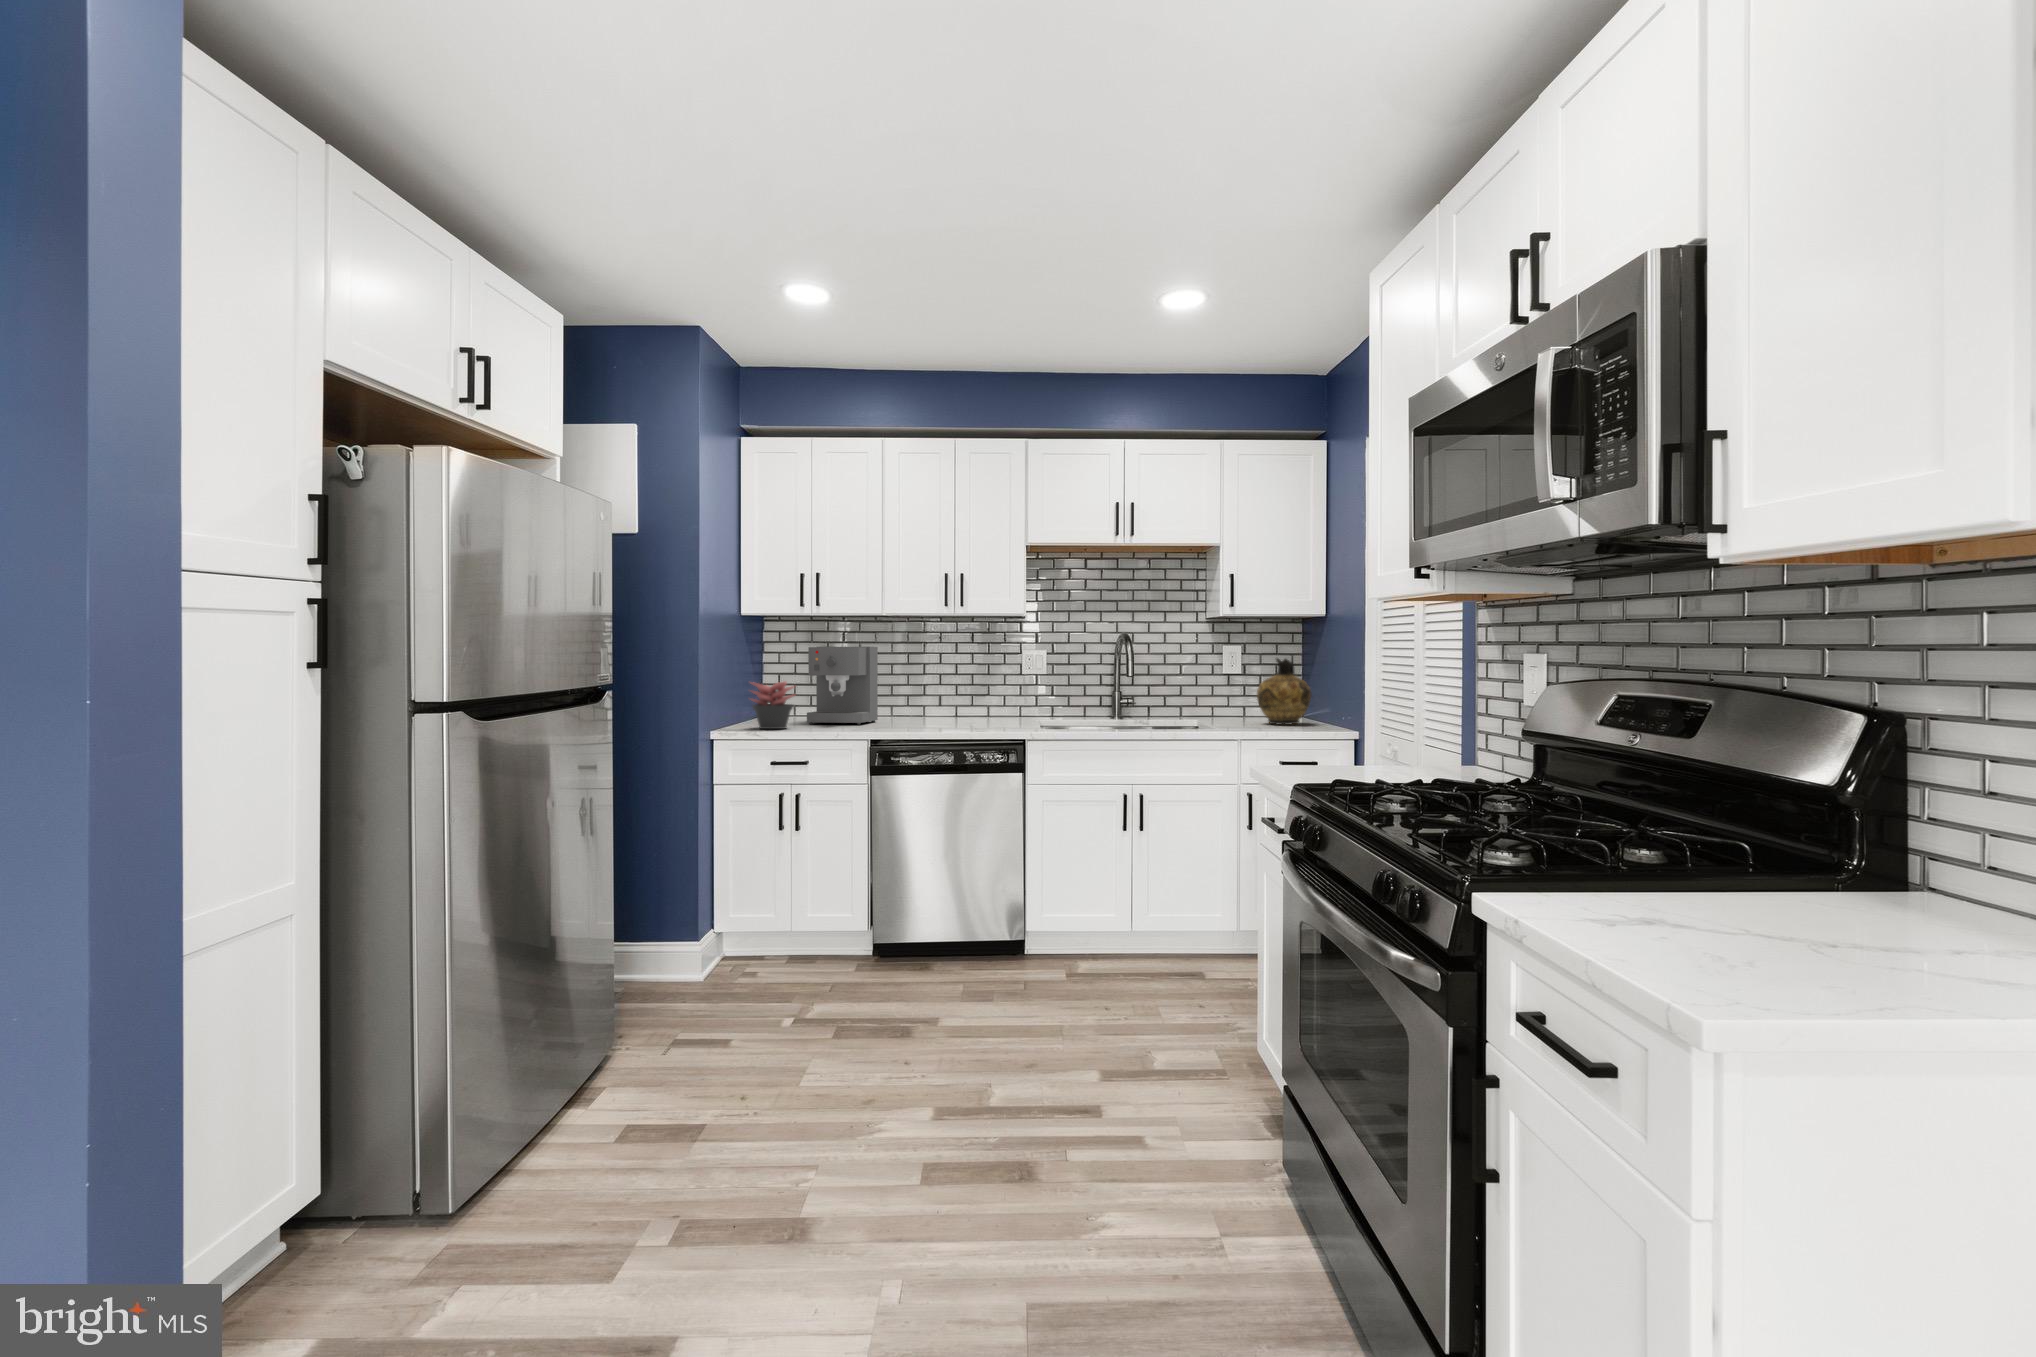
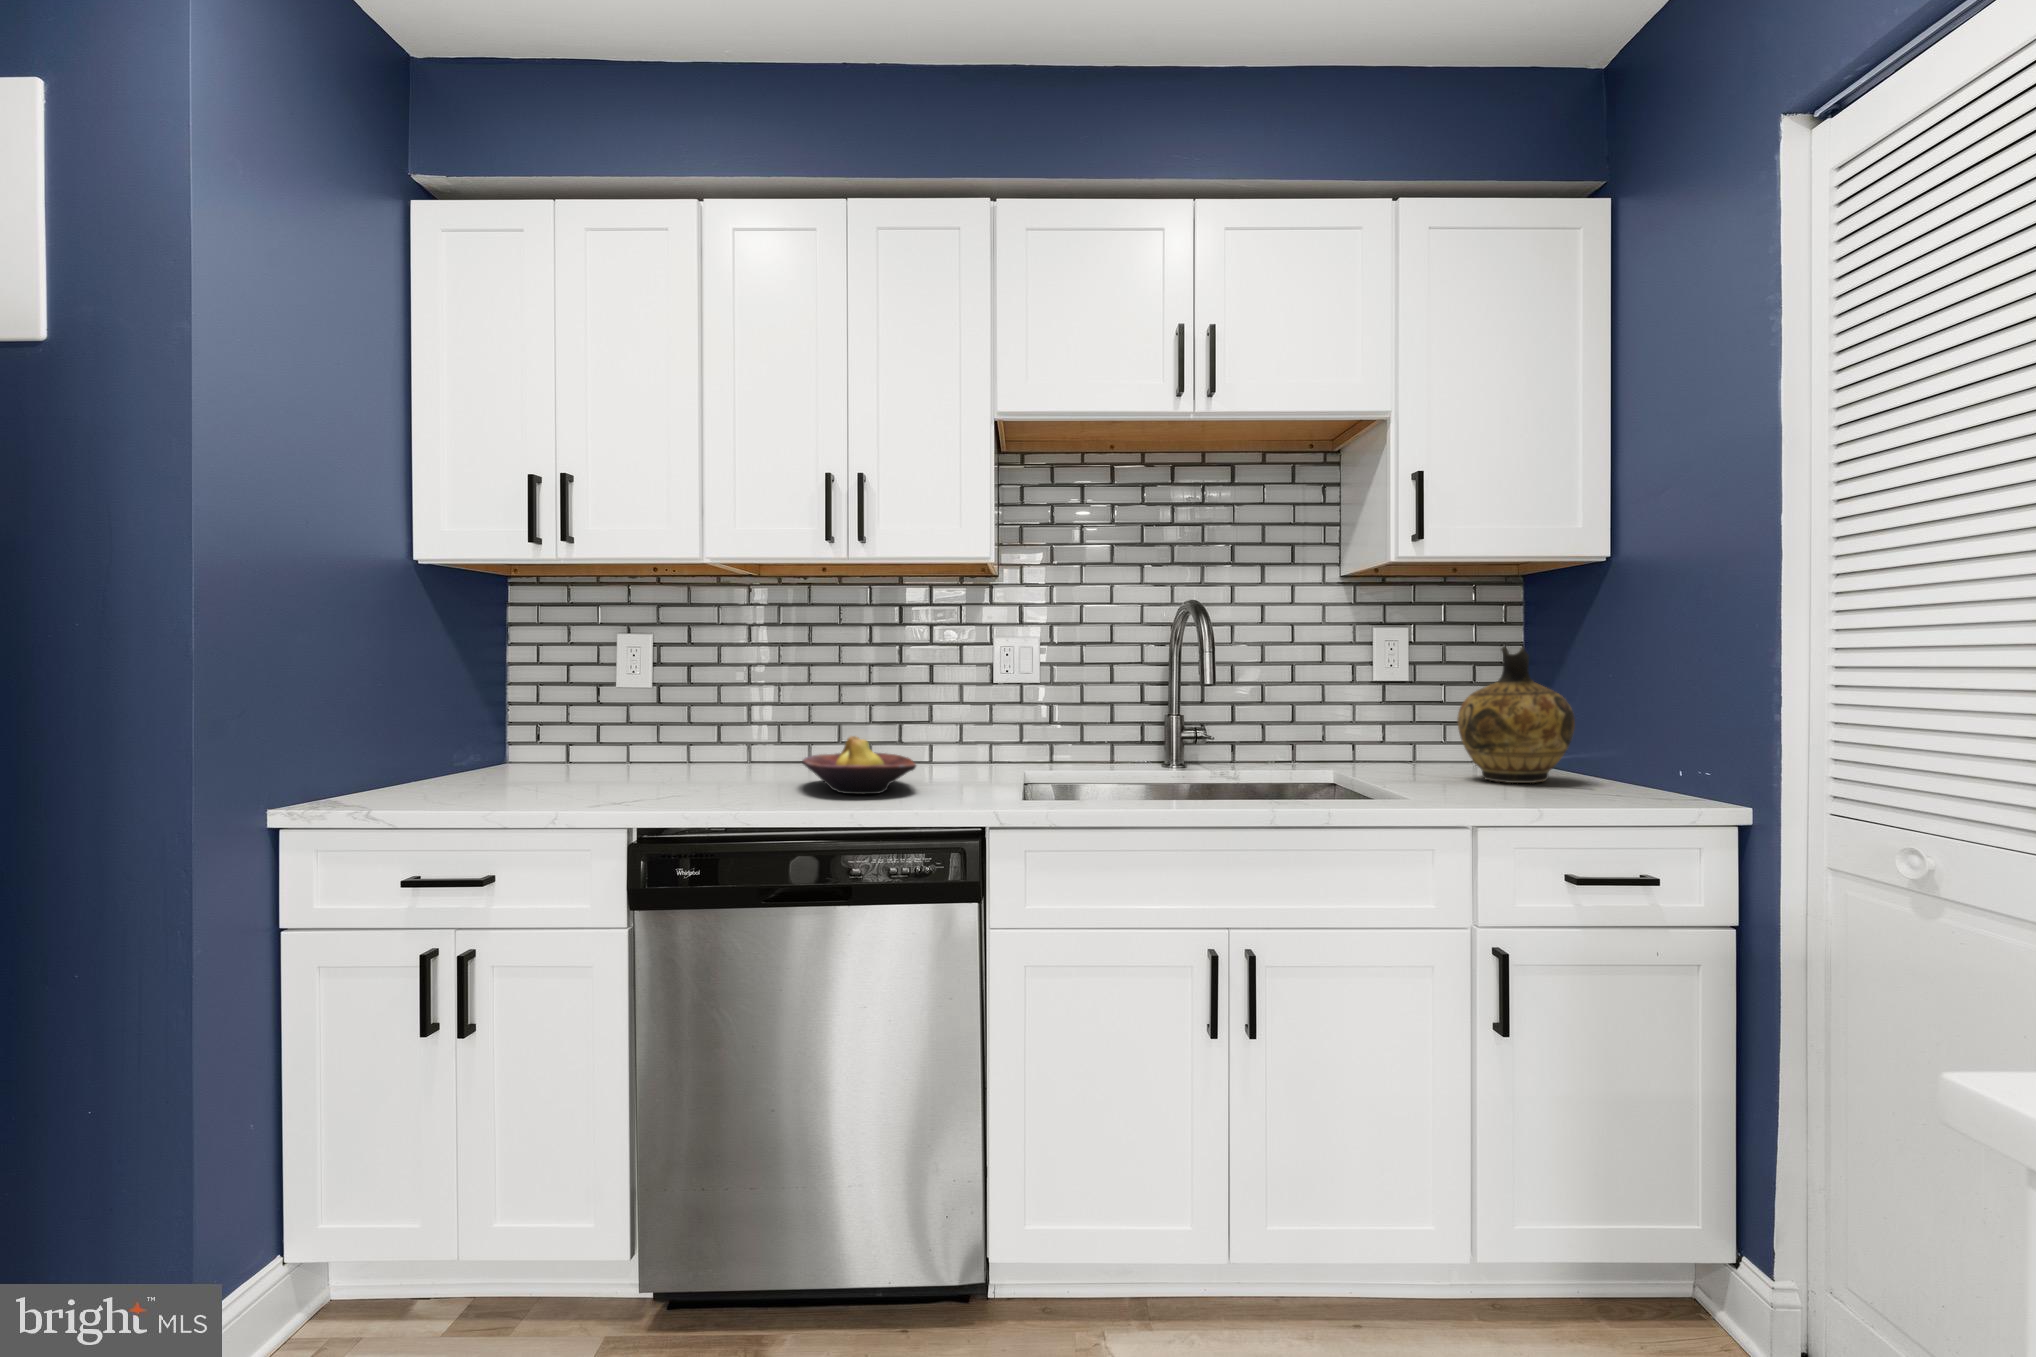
coffee maker: present [807,647,878,724] -> none [550,627,707,786]
succulent plant: present [751,681,794,729] -> none [390,697,497,803]
fruit bowl: none [932,701,989,727] -> present [802,736,916,794]

